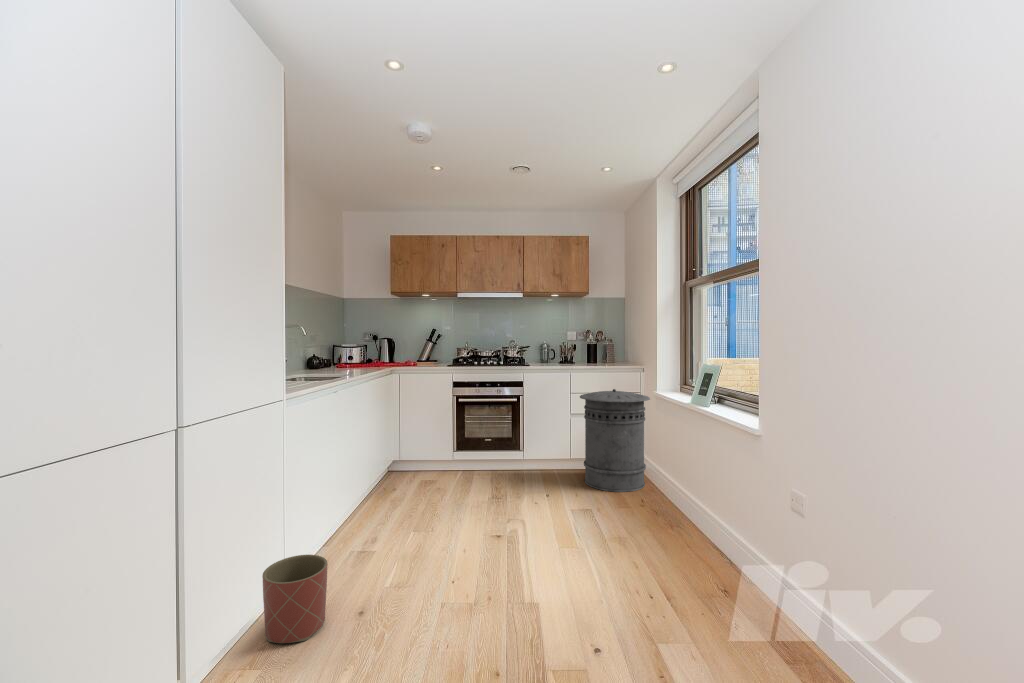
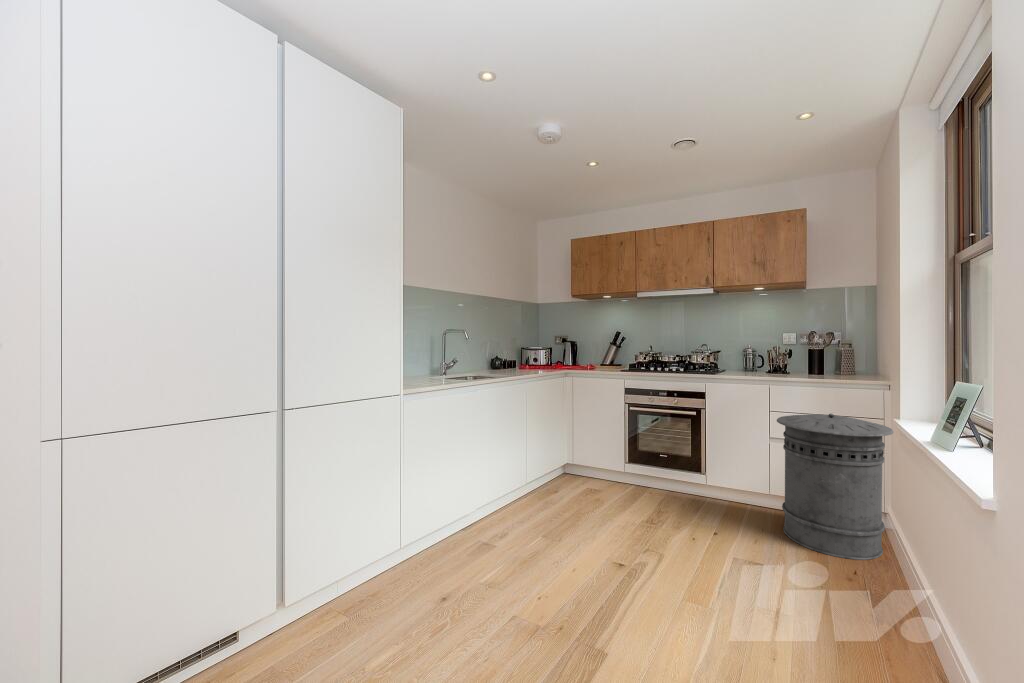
planter: present [262,555,328,643] -> none [365,548,420,631]

